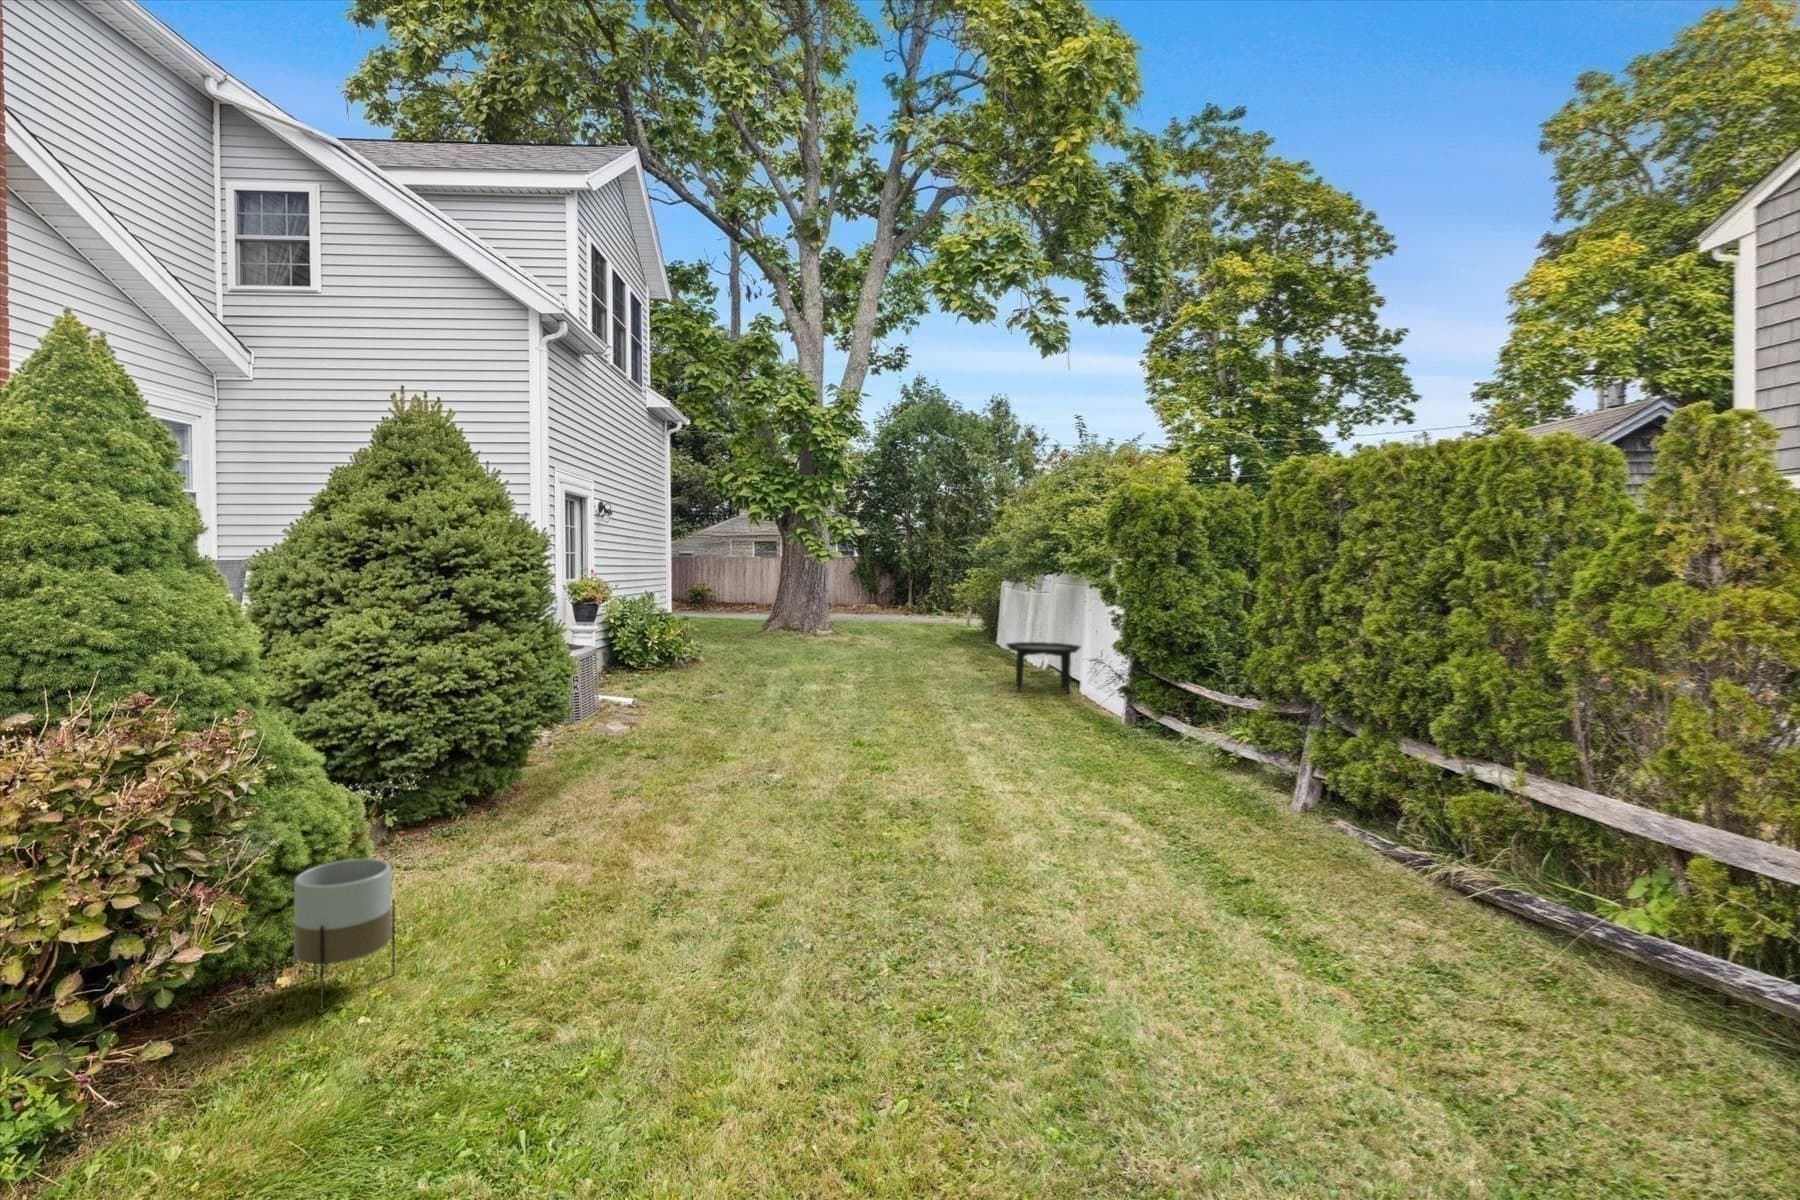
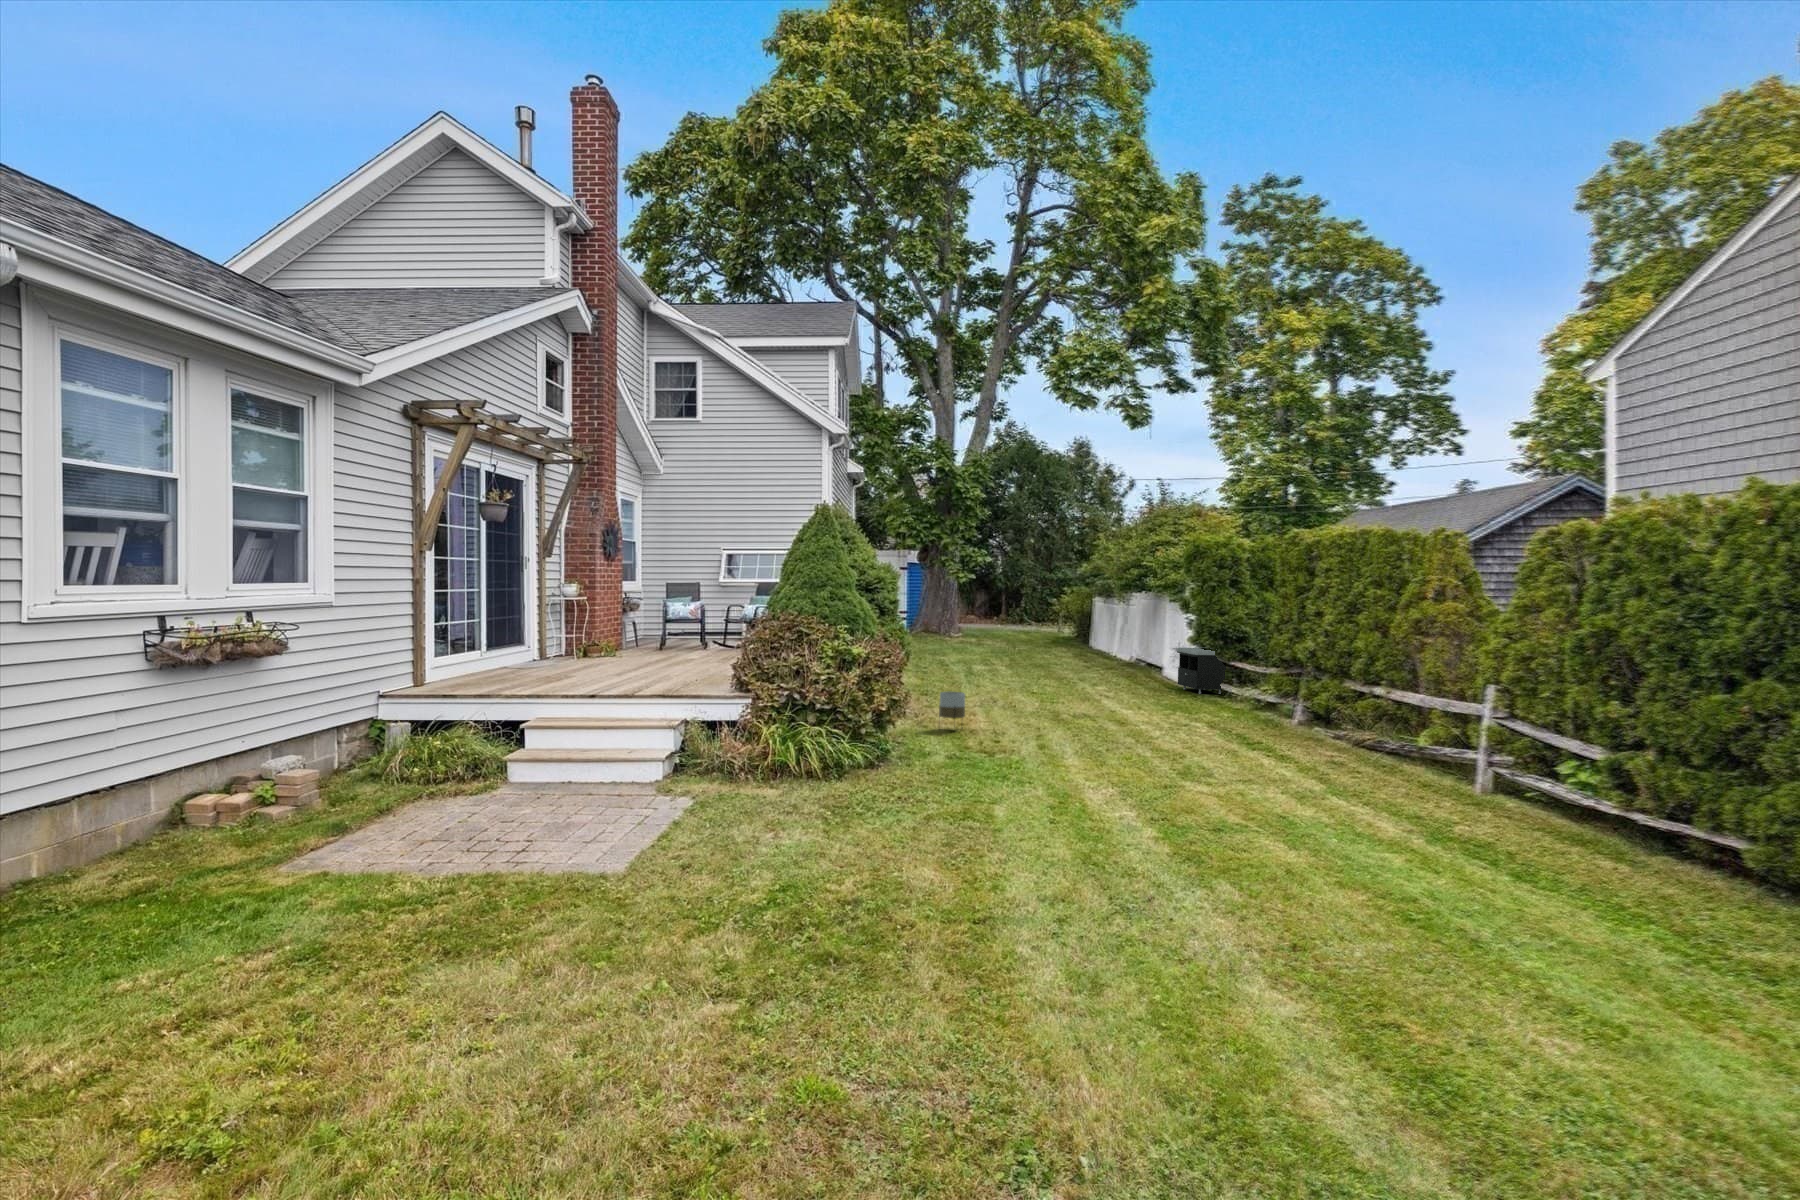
round table: present [1006,642,1080,693] -> none [1114,643,1167,677]
storage bench: none [1092,659,1179,742] -> present [1177,647,1226,694]

